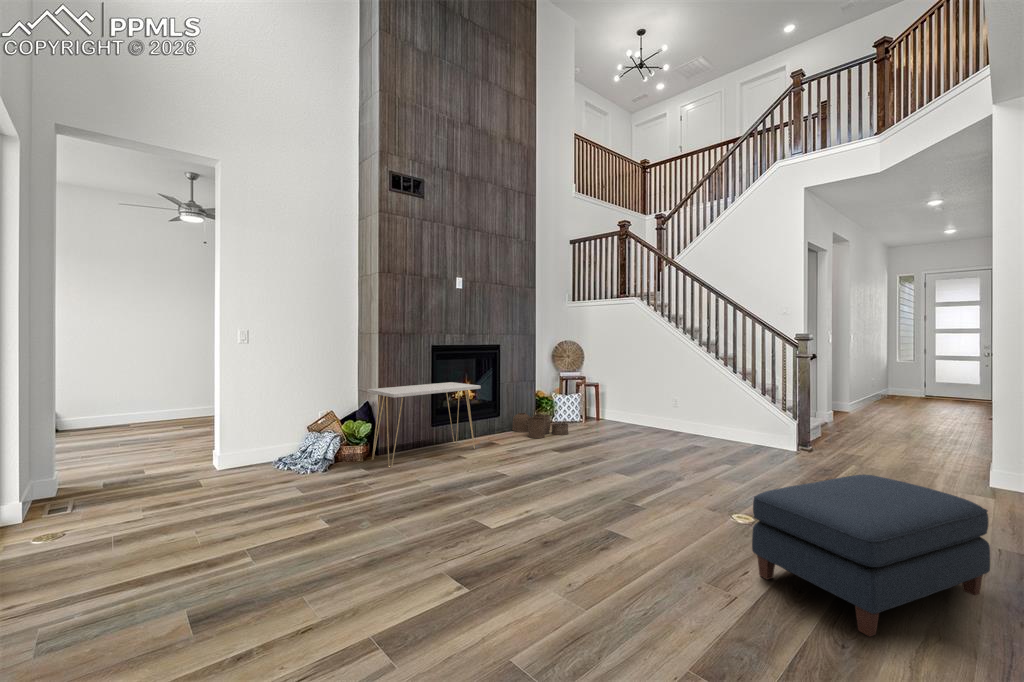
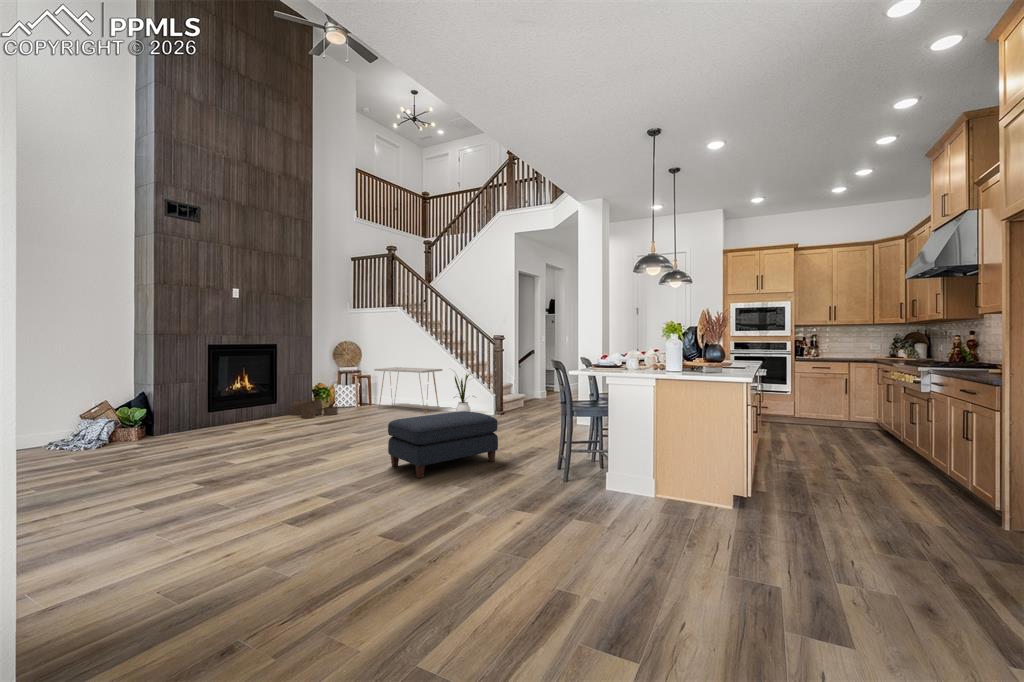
house plant: none [718,380,766,448] -> present [454,373,470,412]
console table: present [367,382,481,467] -> present [374,367,442,413]

